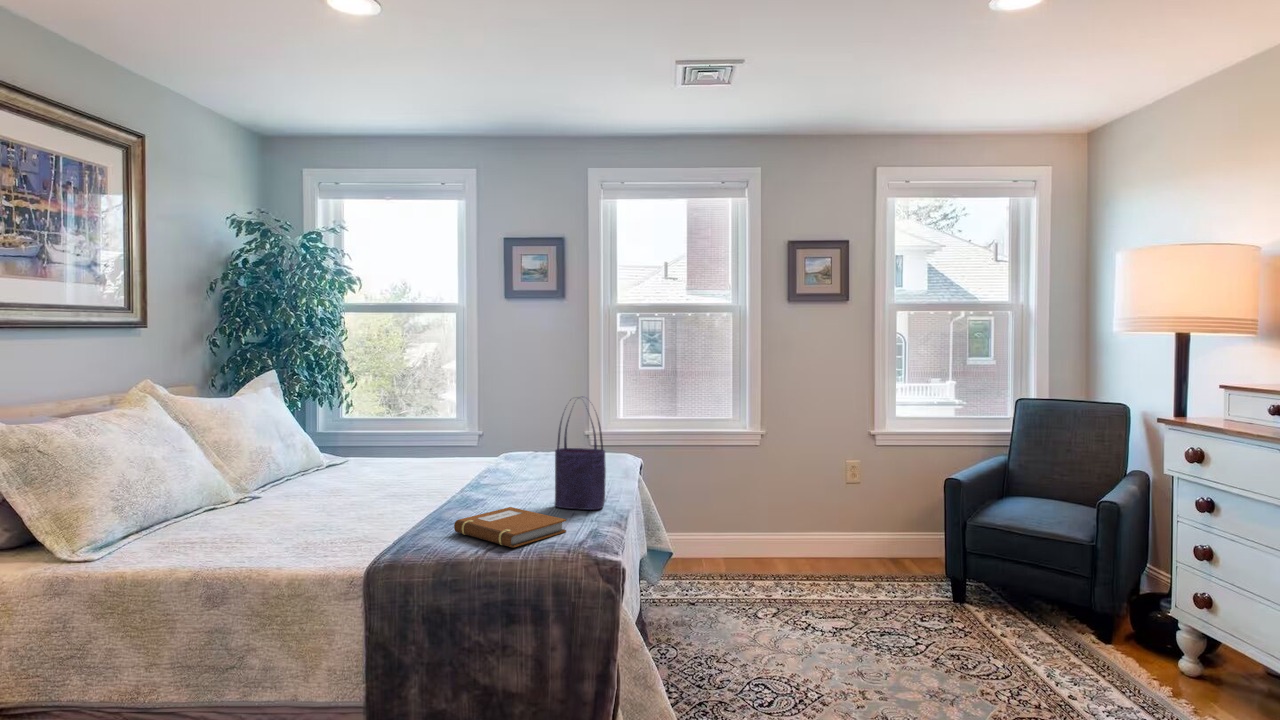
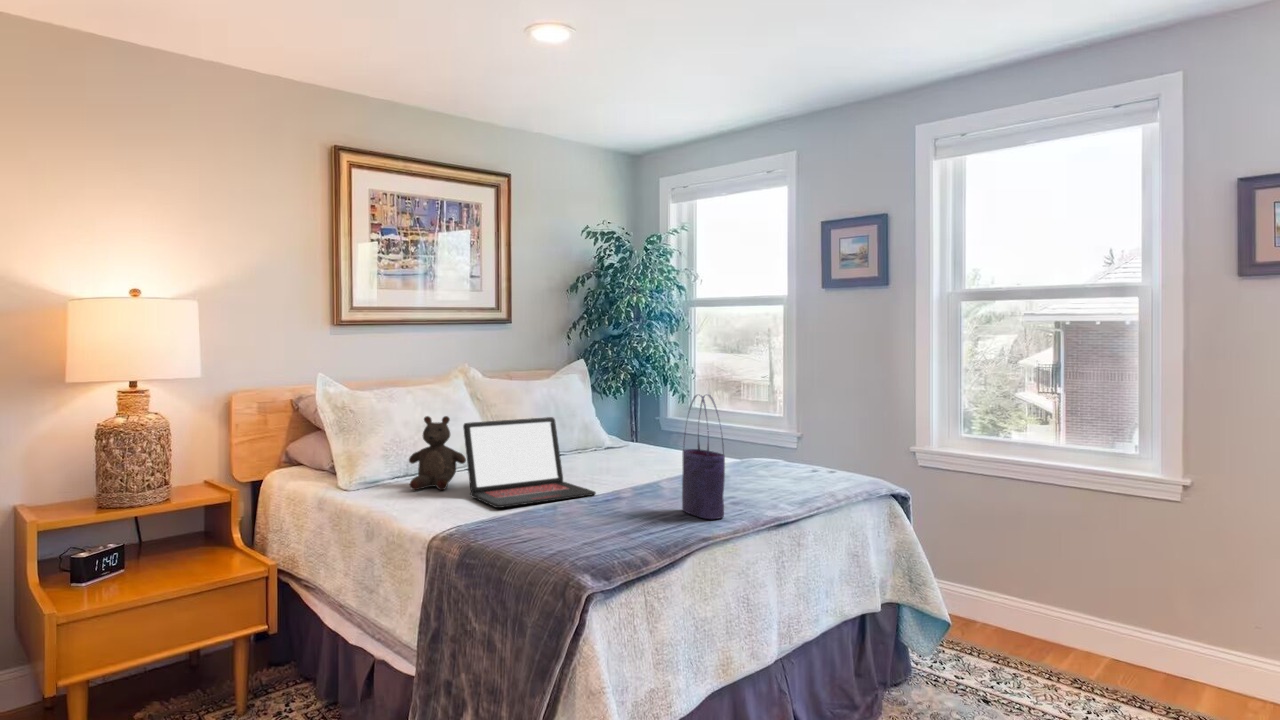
laptop: none [277,434,438,543] -> present [463,417,596,508]
stuffed bear: none [159,446,247,548] -> present [409,416,466,490]
notebook: present [454,507,566,548] -> none [560,501,638,533]

